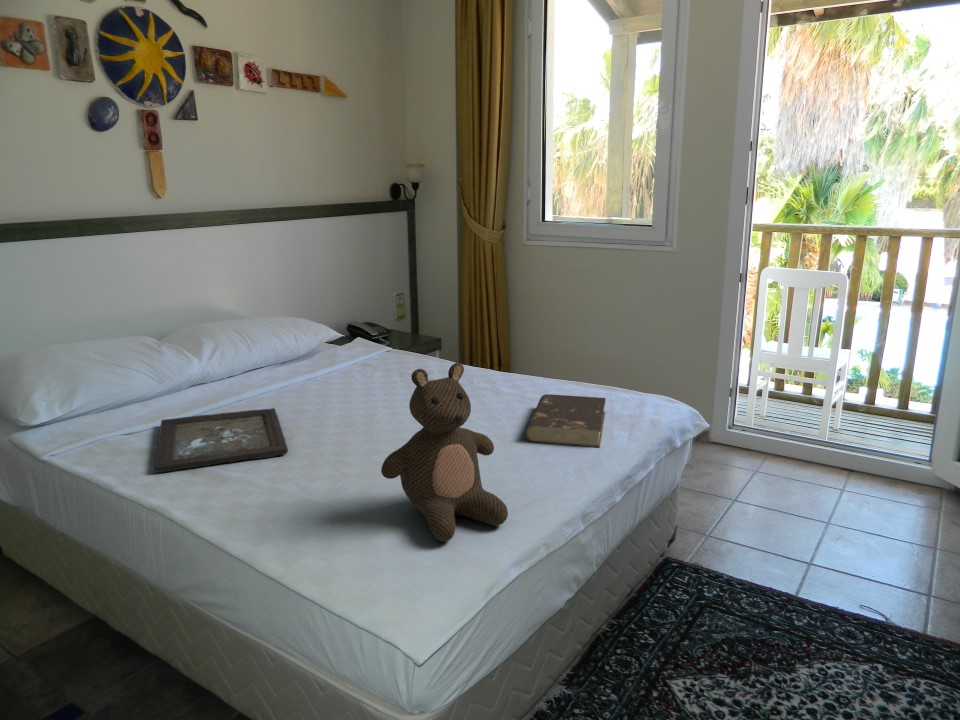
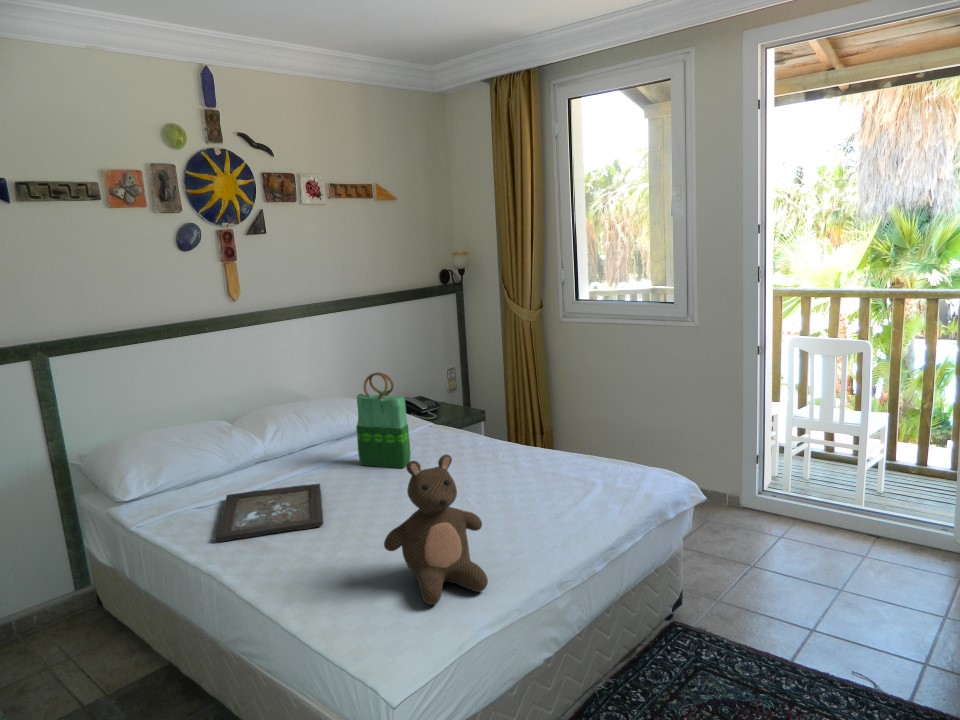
tote bag: none [314,282,377,393] -> present [356,372,410,468]
book: present [525,394,606,447] -> none [526,470,606,521]

